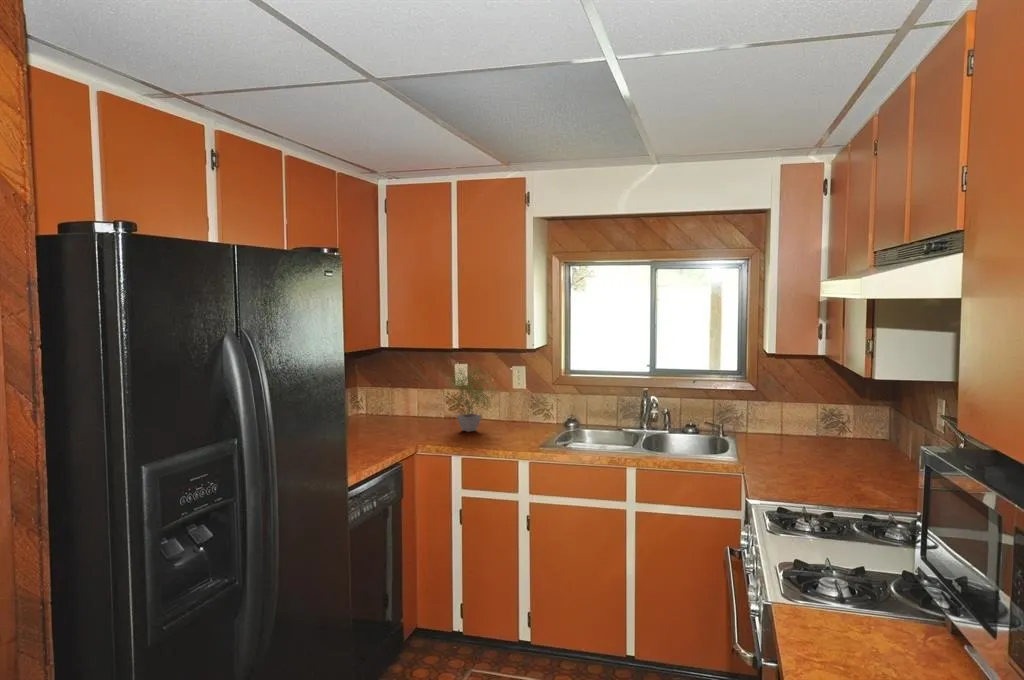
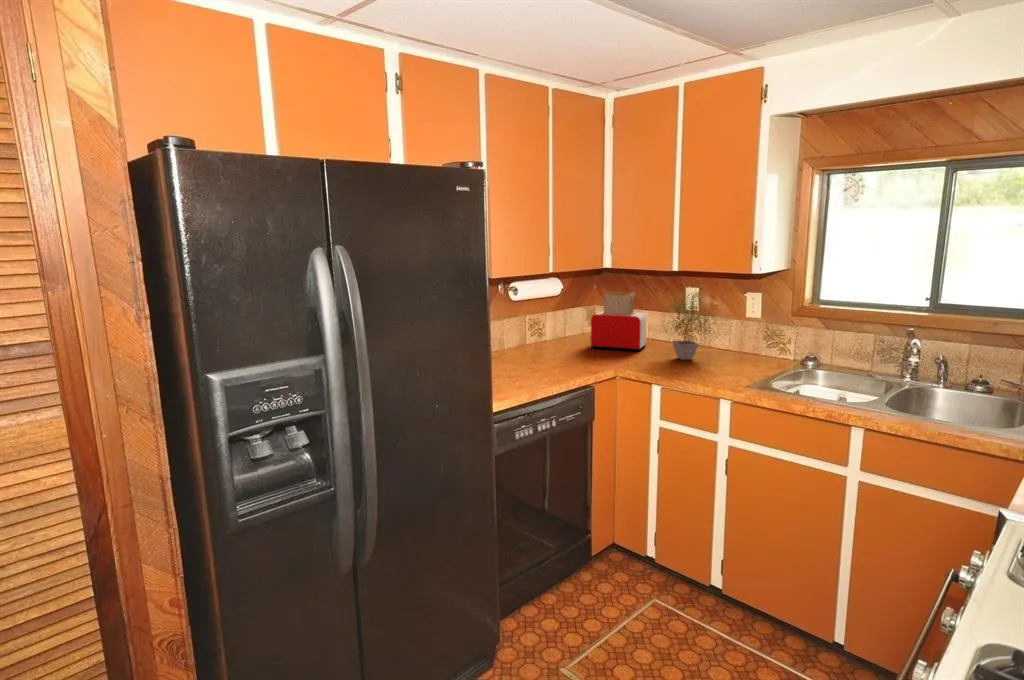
toaster: none [370,372,425,429] -> present [590,291,646,351]

